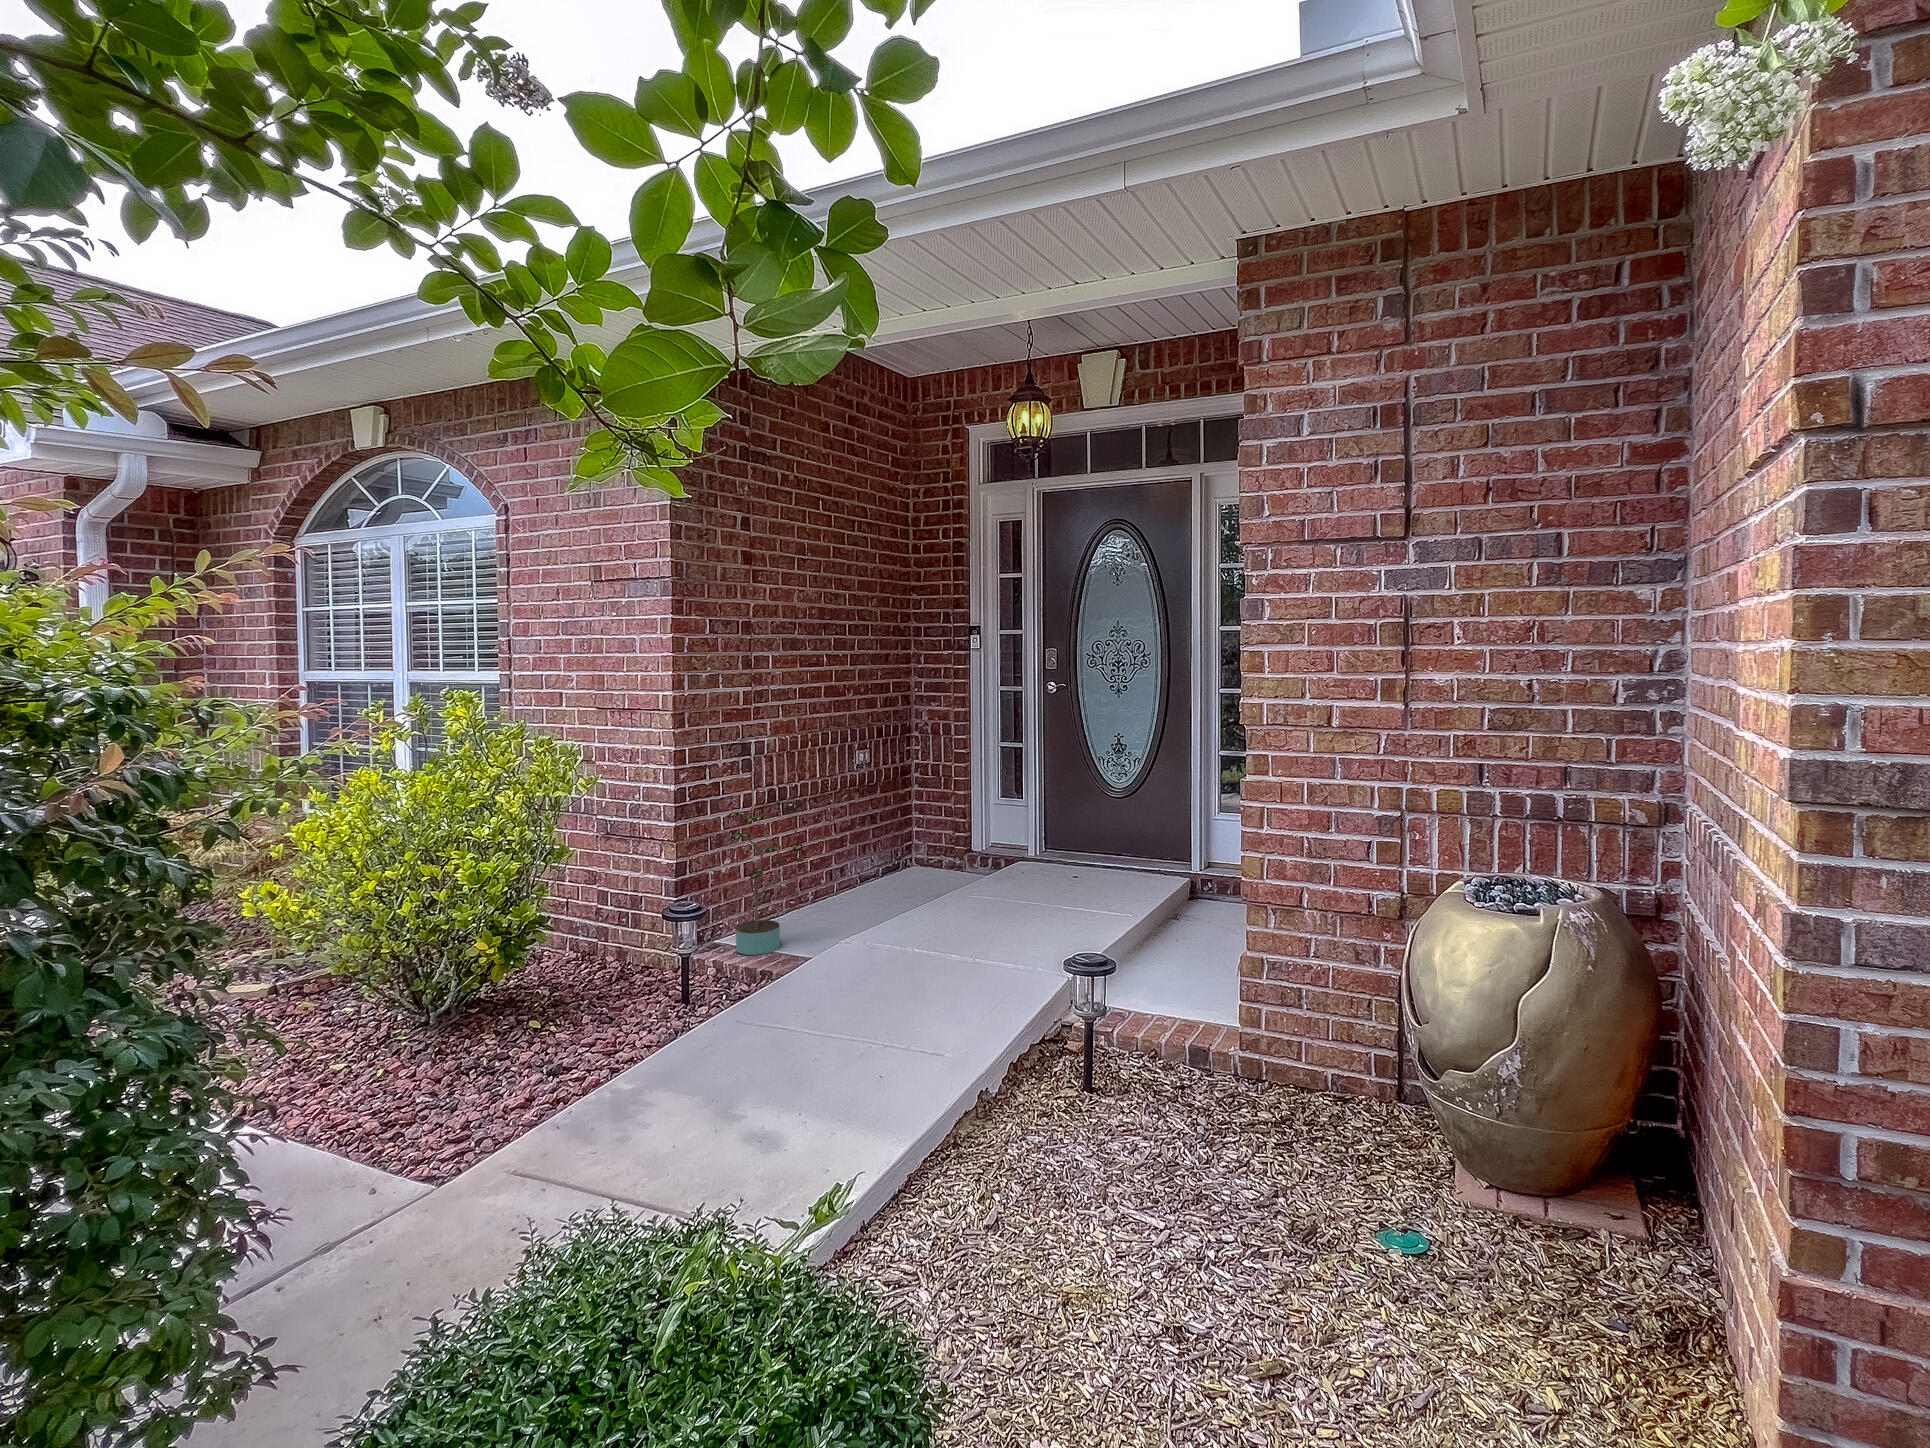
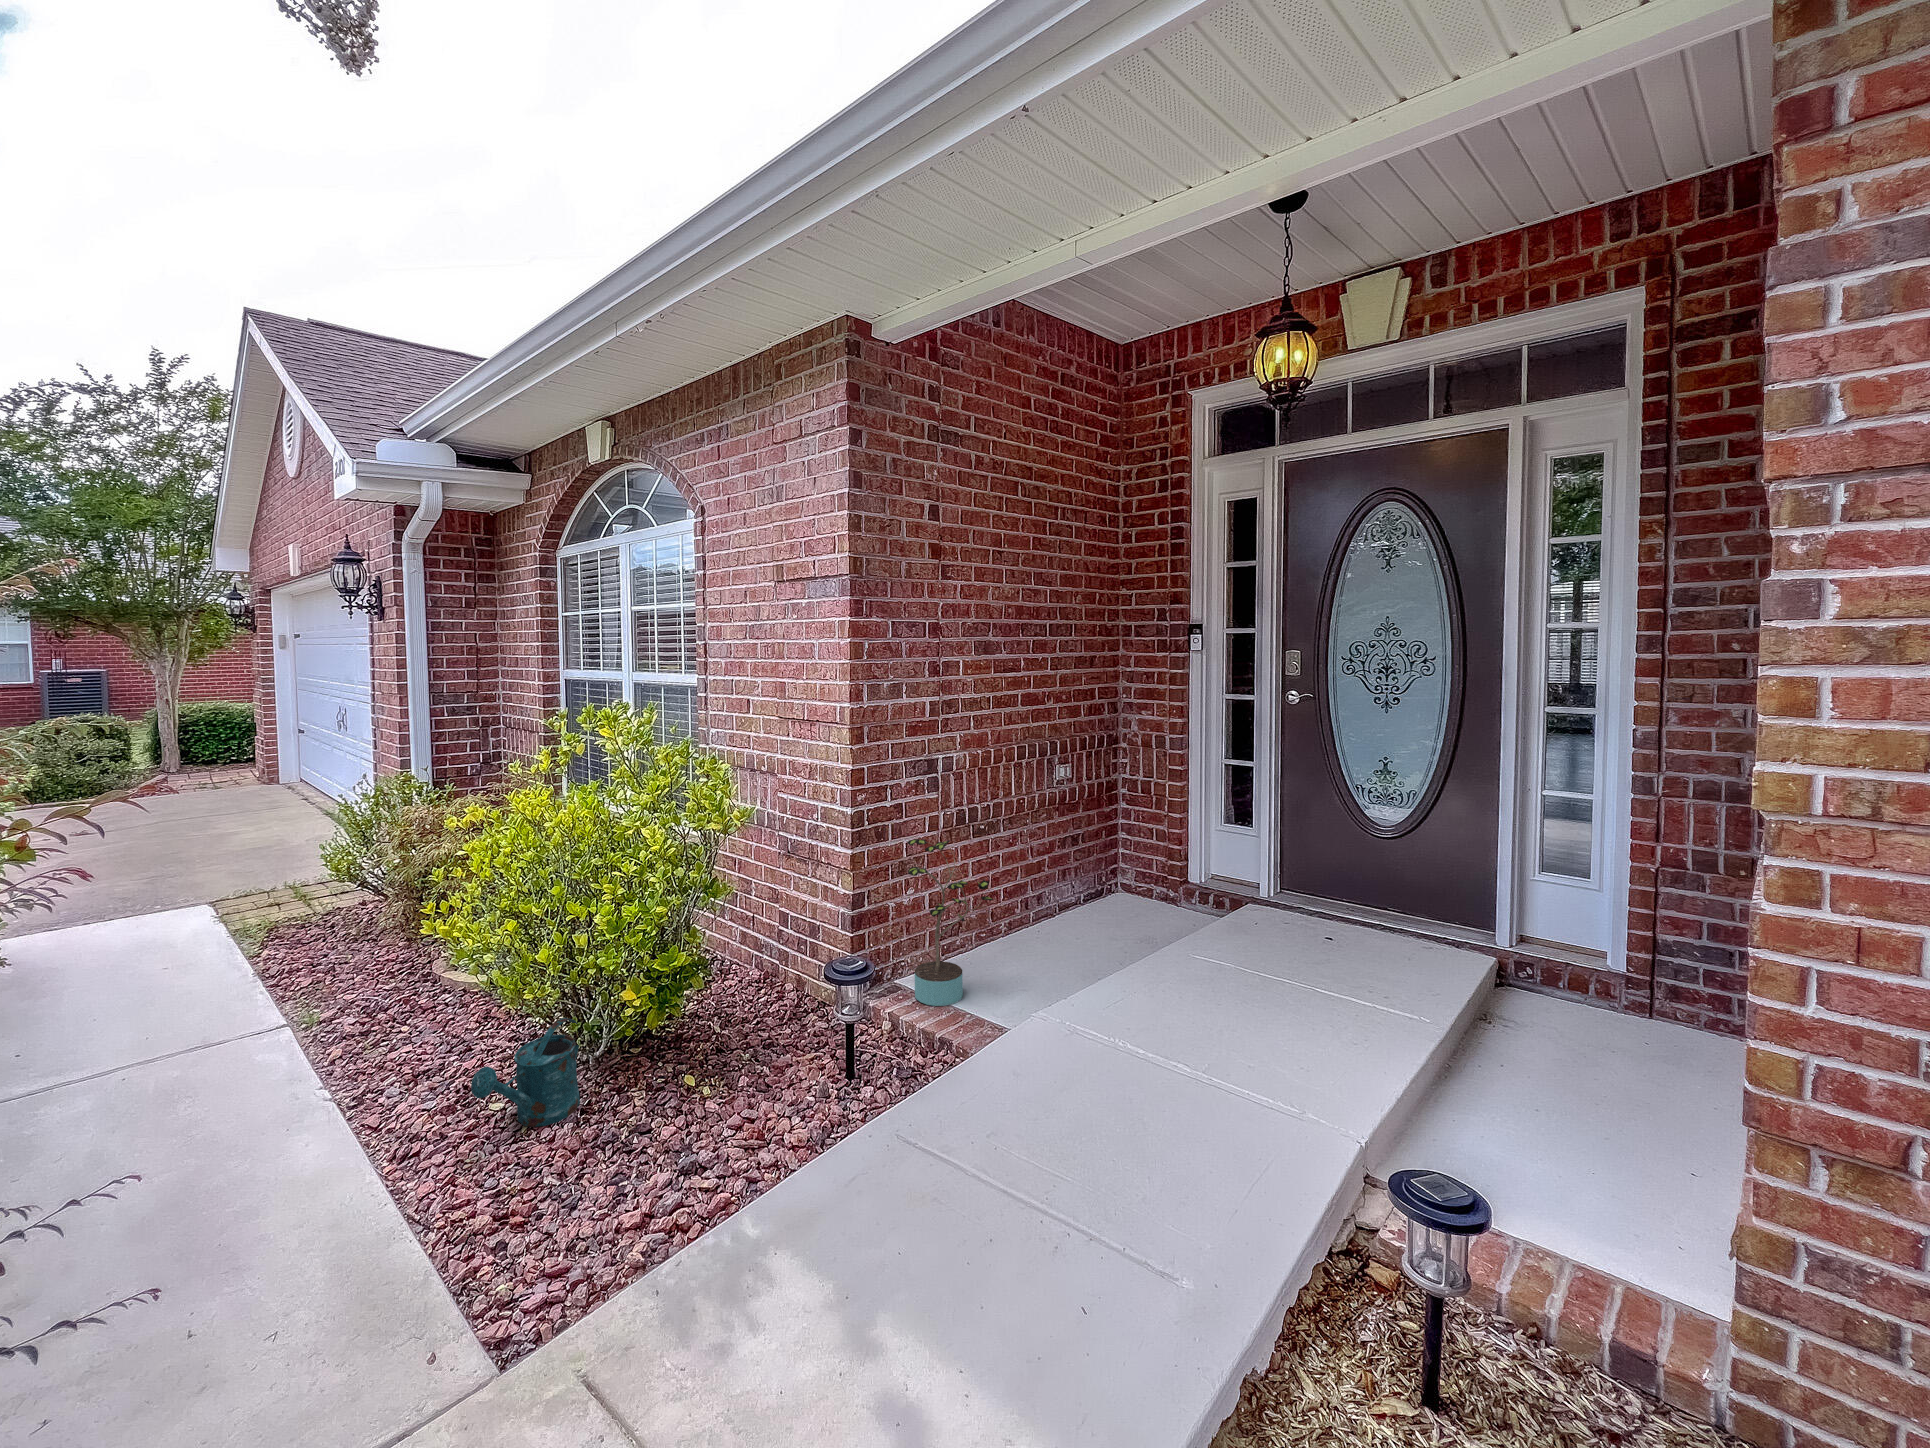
watering can: none [324,982,422,1078] -> present [471,1018,580,1127]

